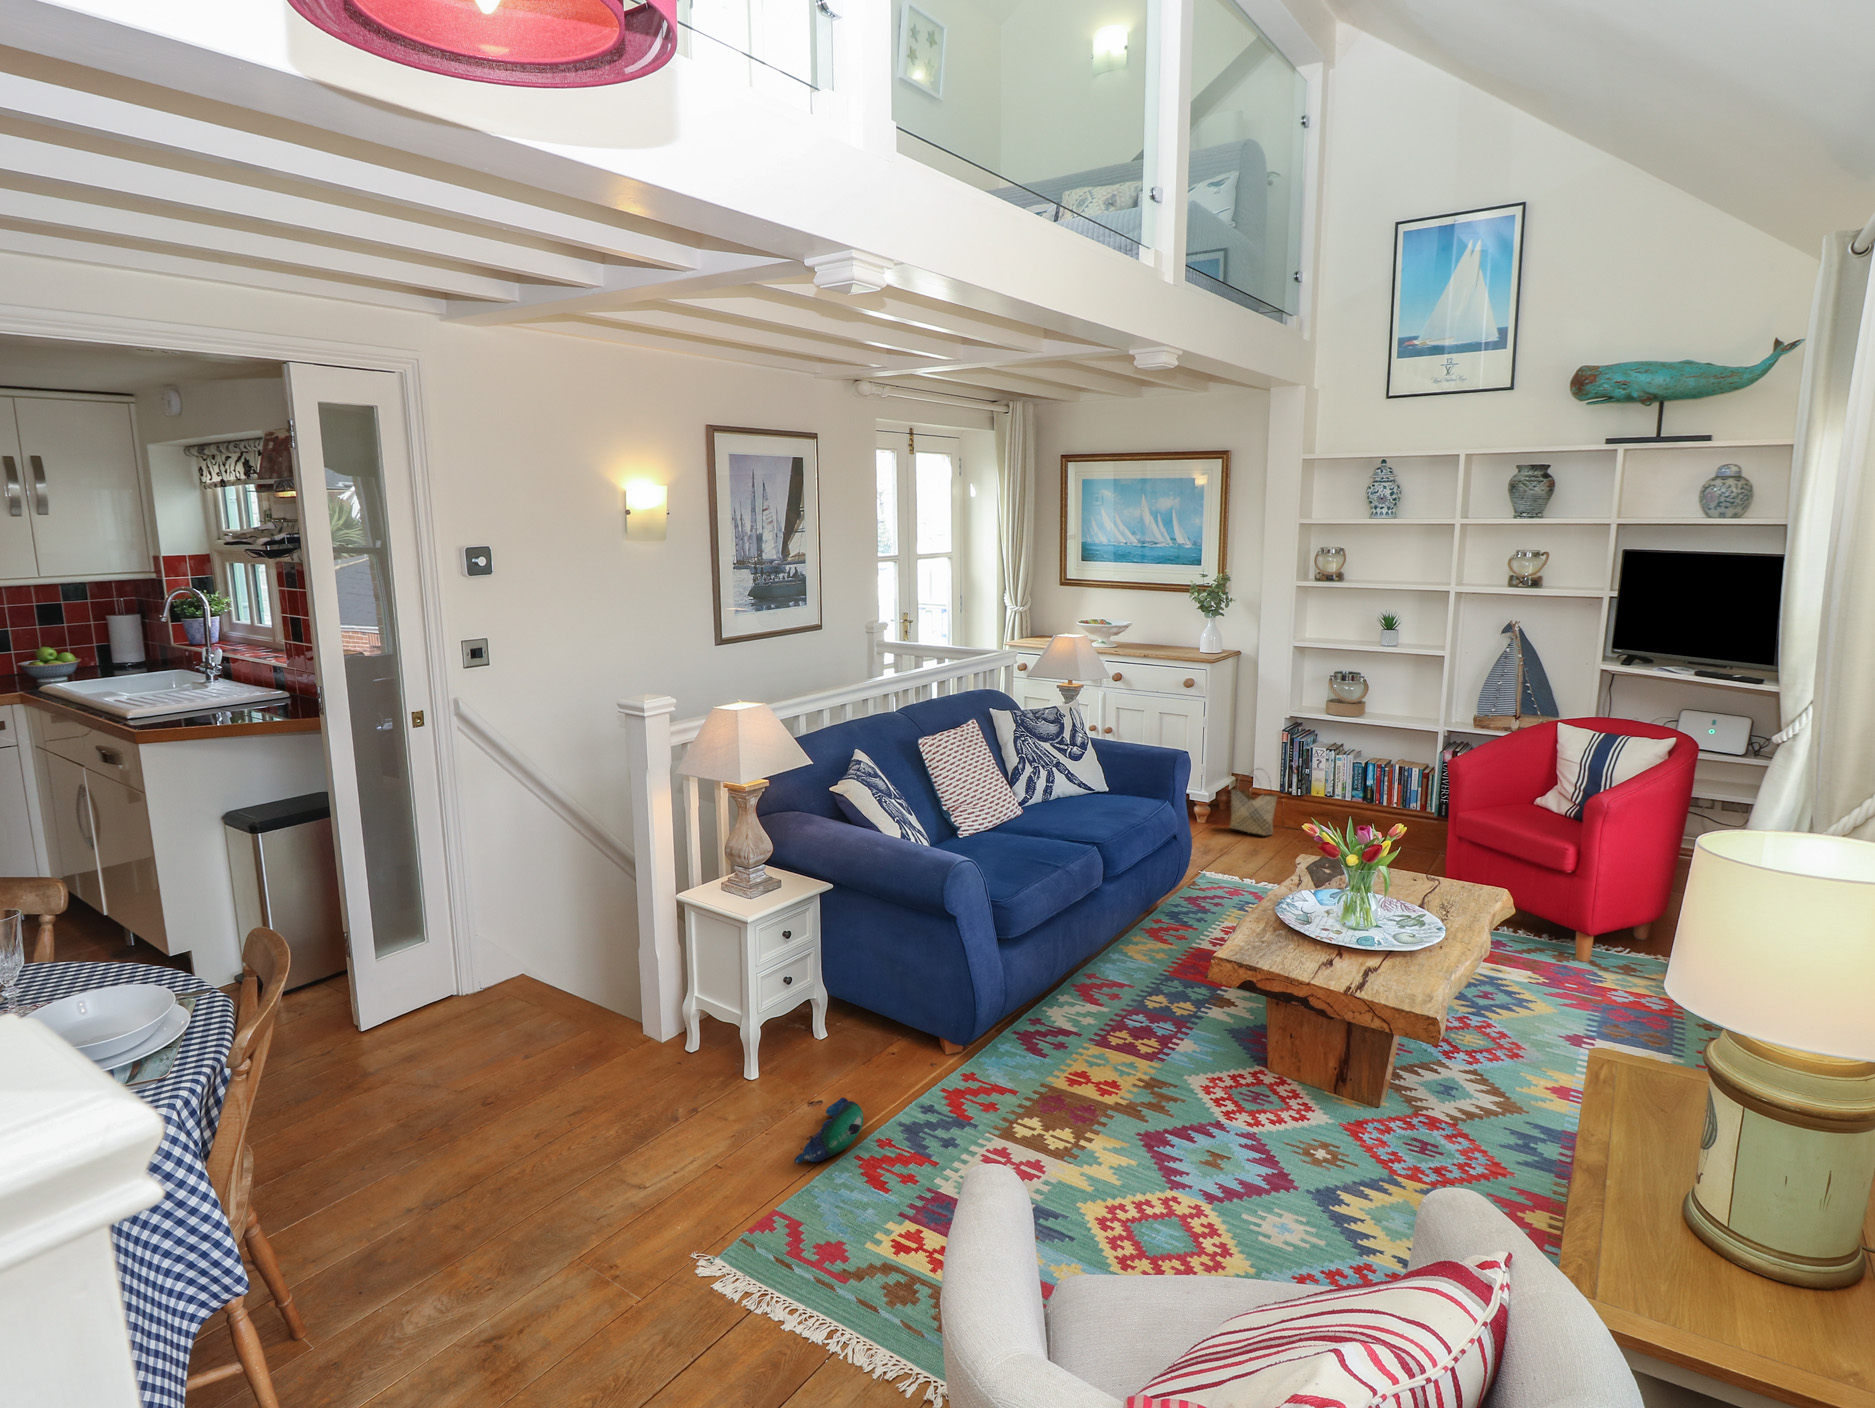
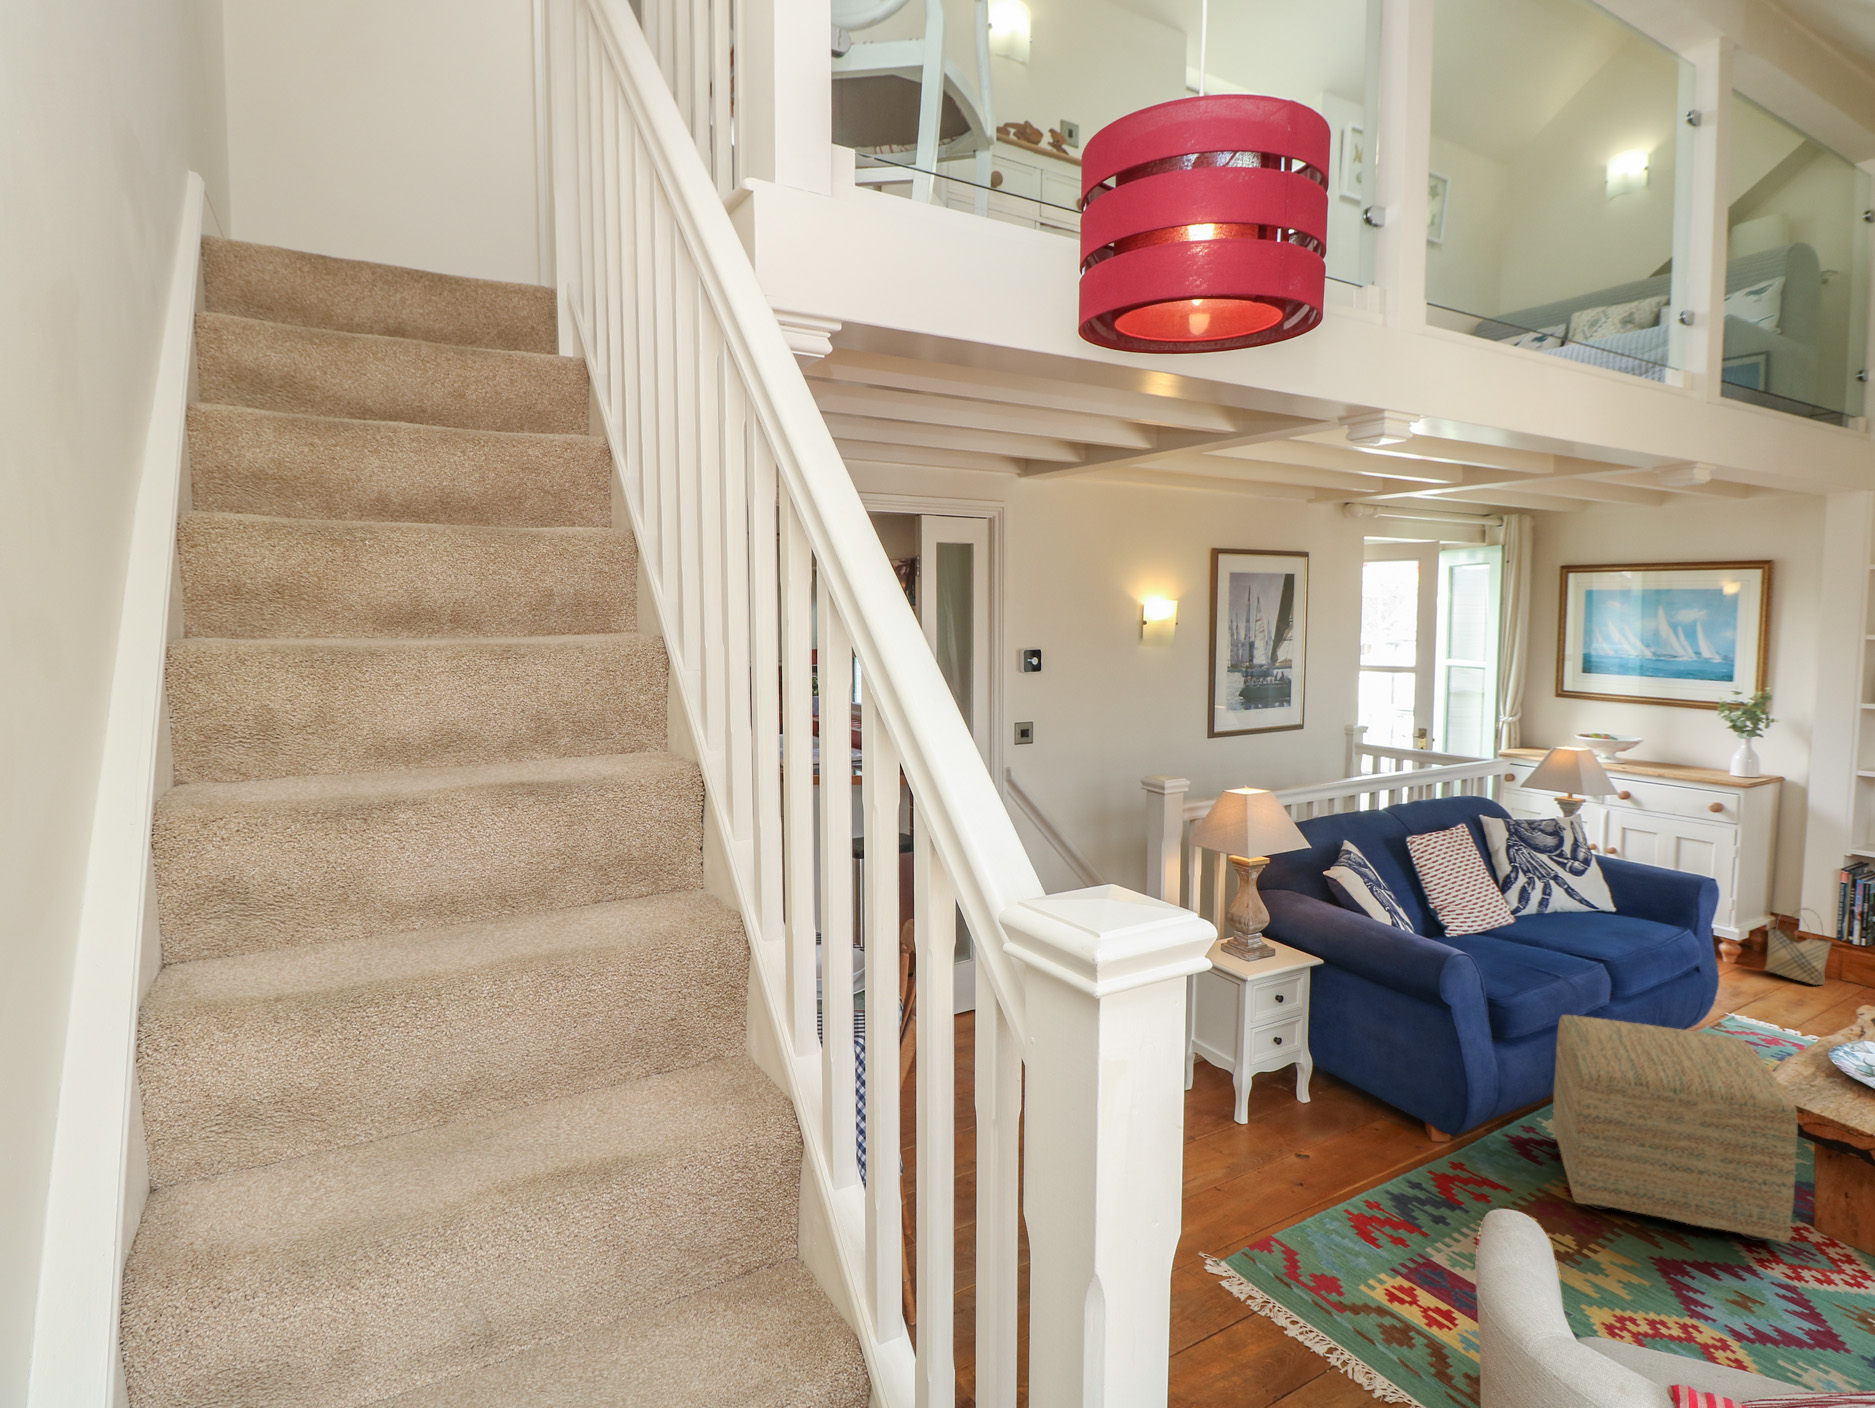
ottoman: none [1057,904,1252,1095] -> present [1553,1015,1798,1243]
plush toy: present [795,1097,863,1163] -> none [1287,1155,1352,1206]

